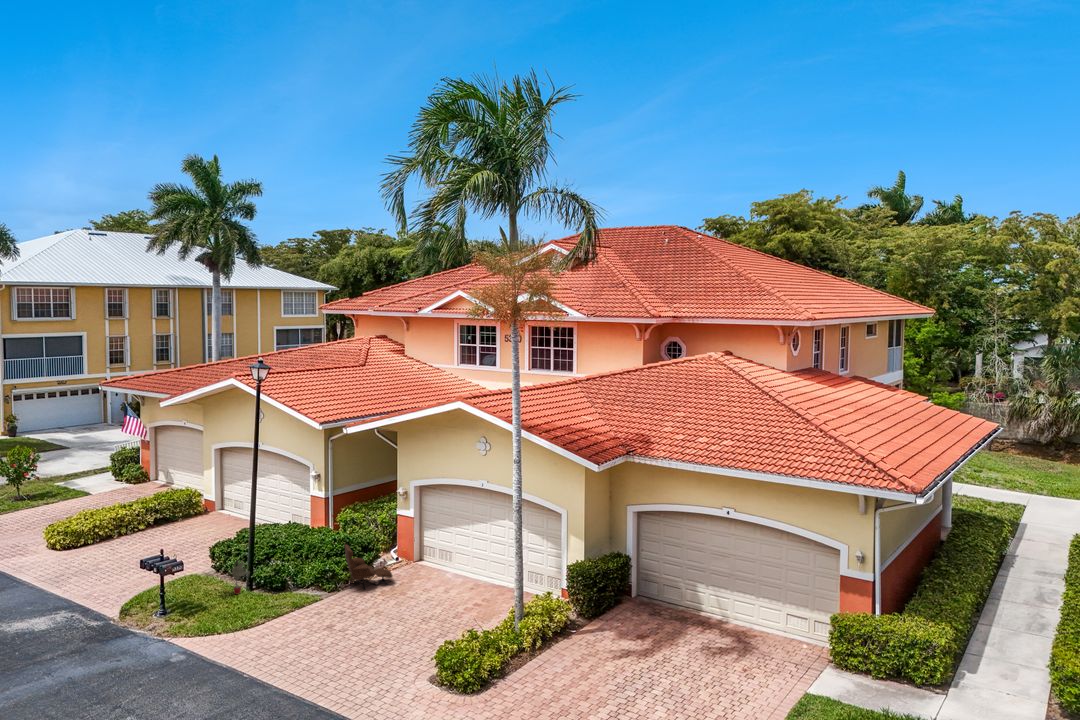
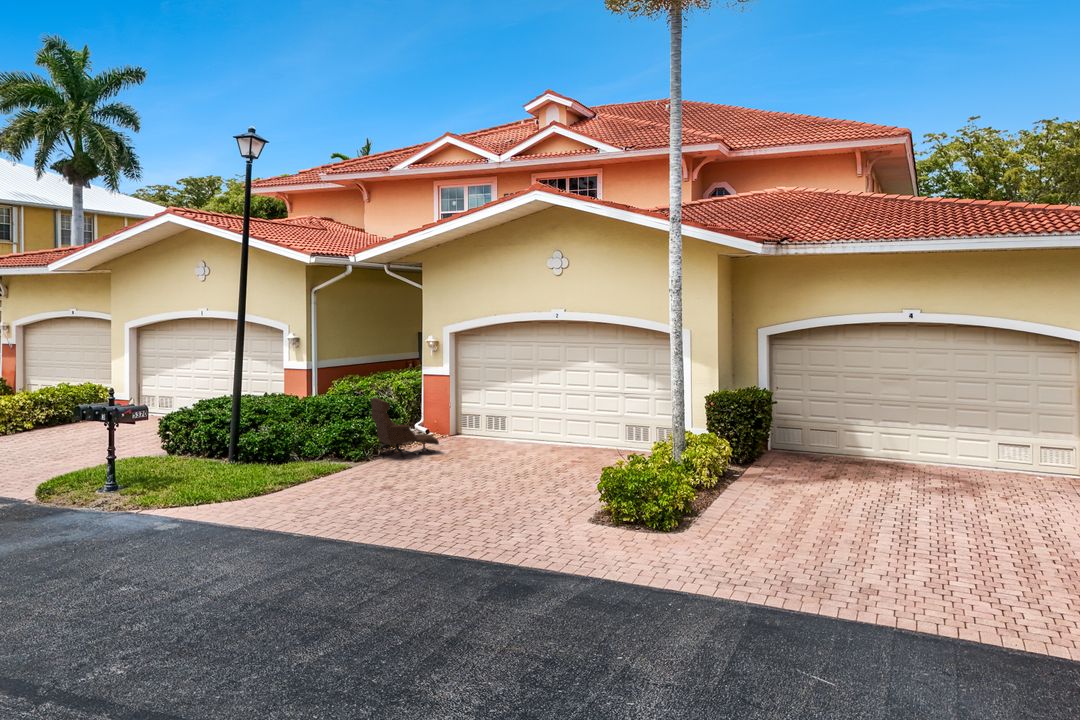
potted tree: present [232,561,249,594] -> none [206,416,238,469]

